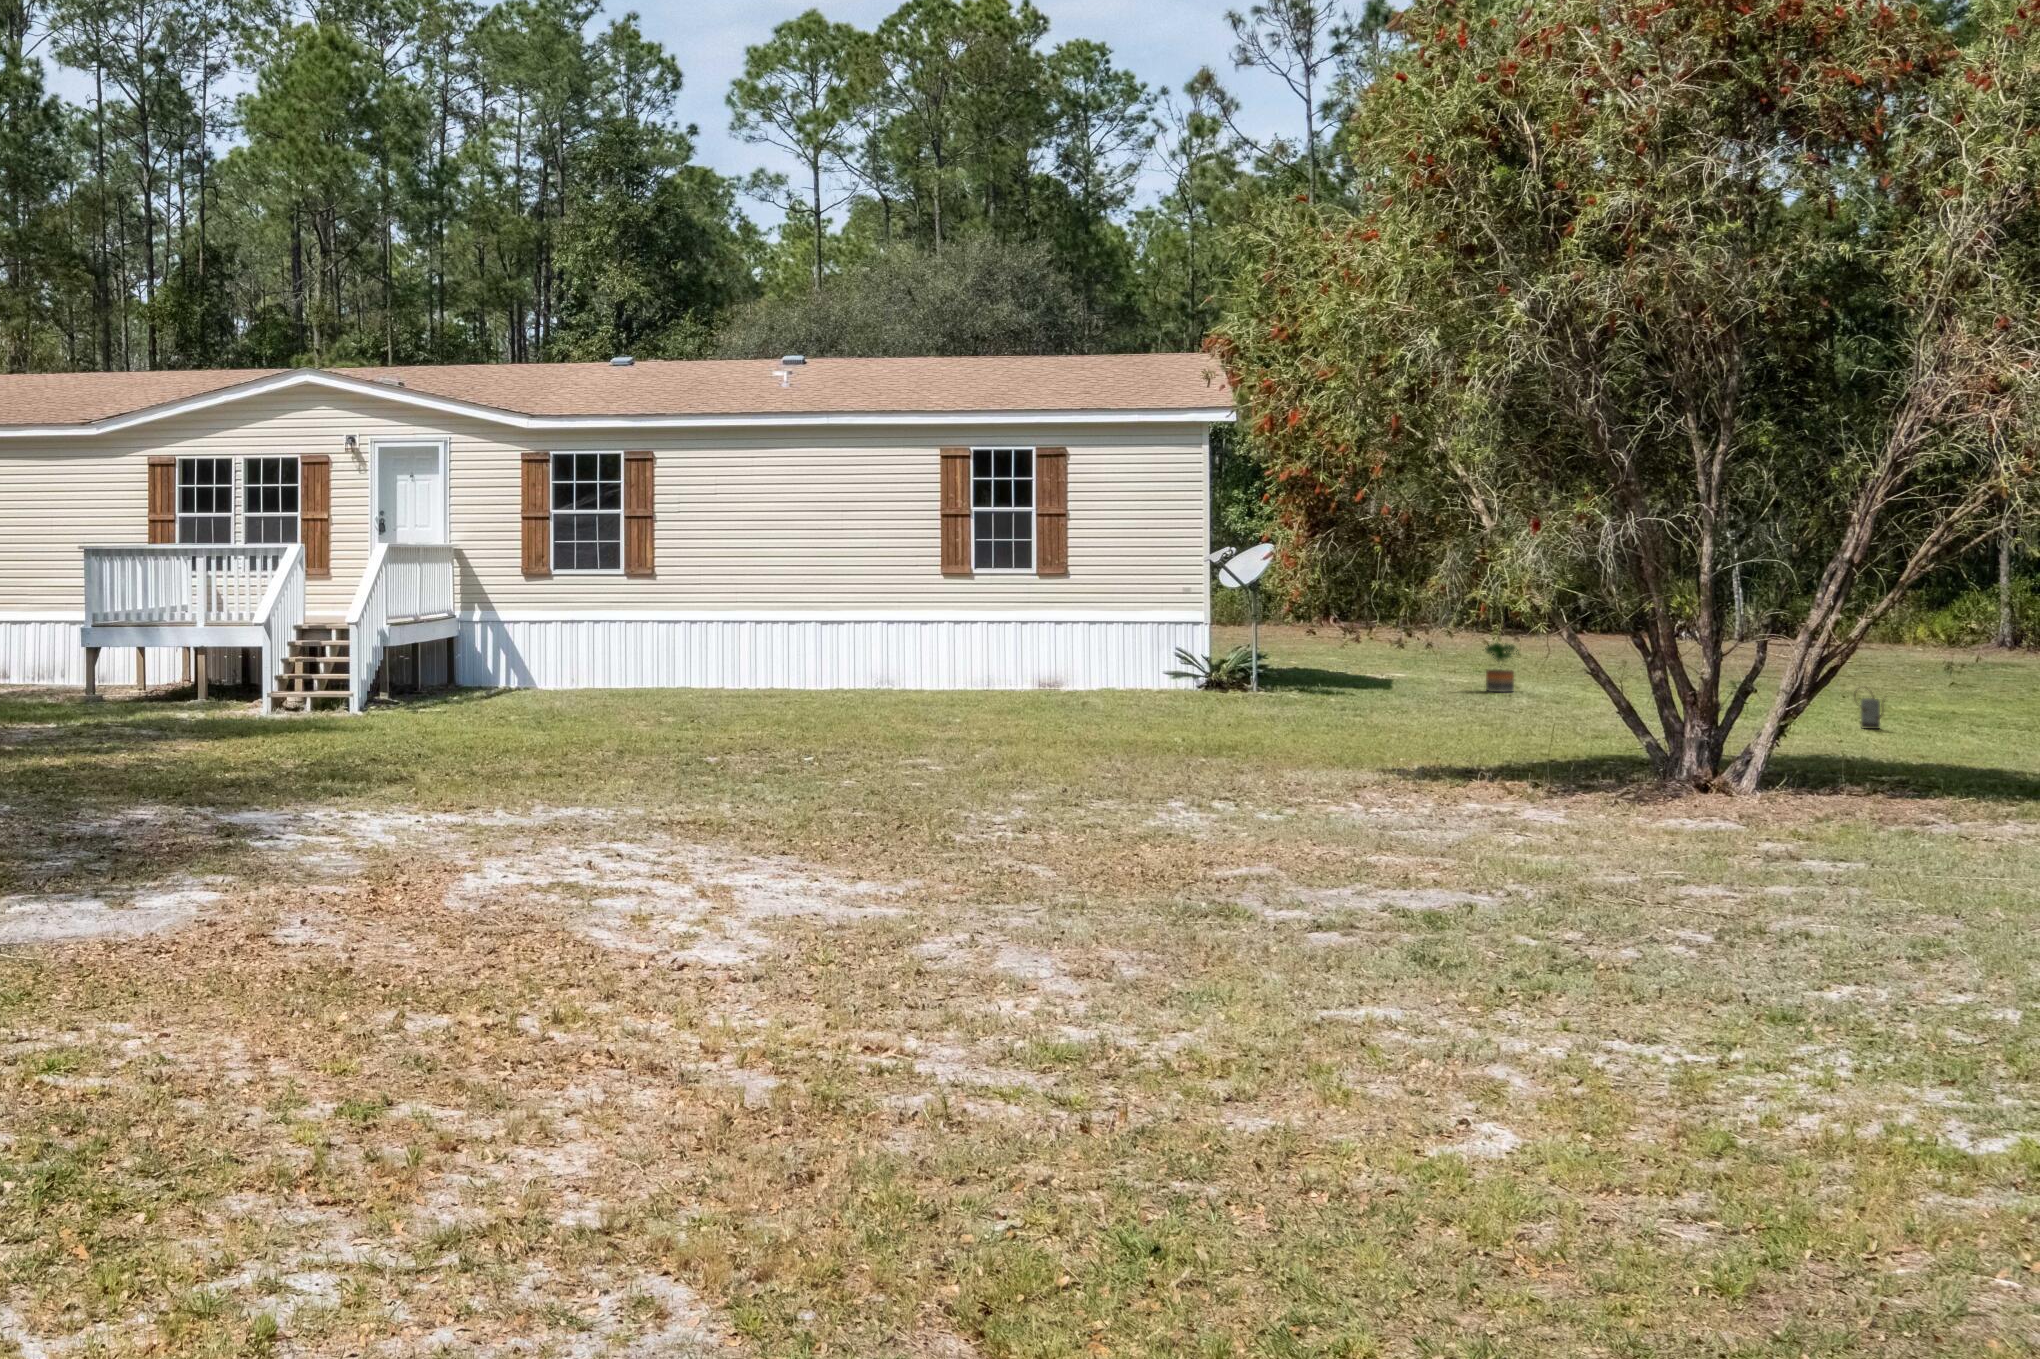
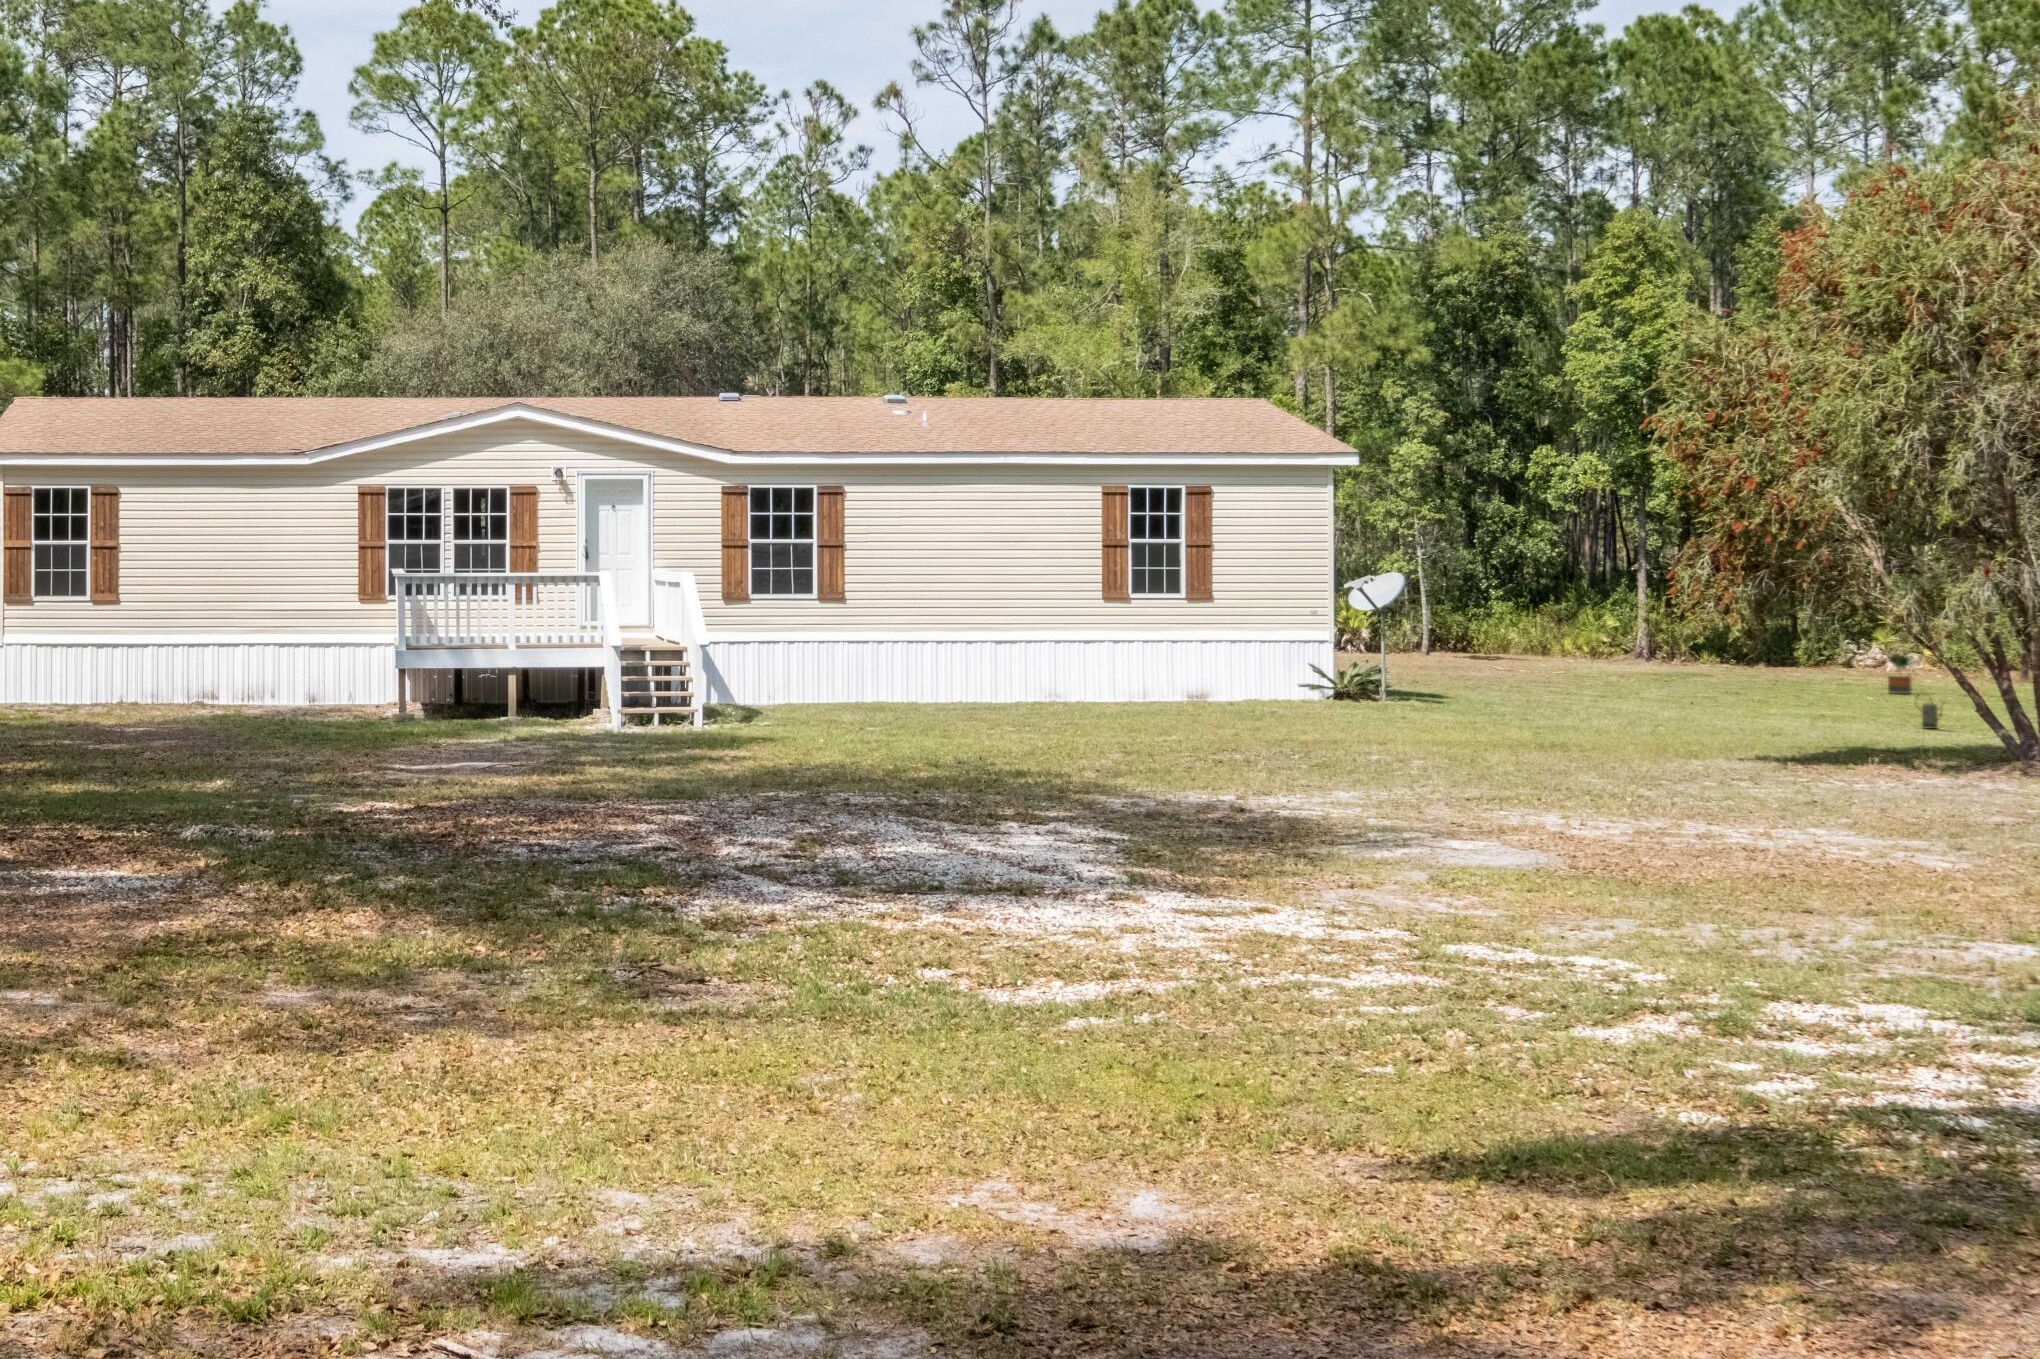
potted tree: present [1485,642,1519,692] -> present [1888,654,1914,694]

